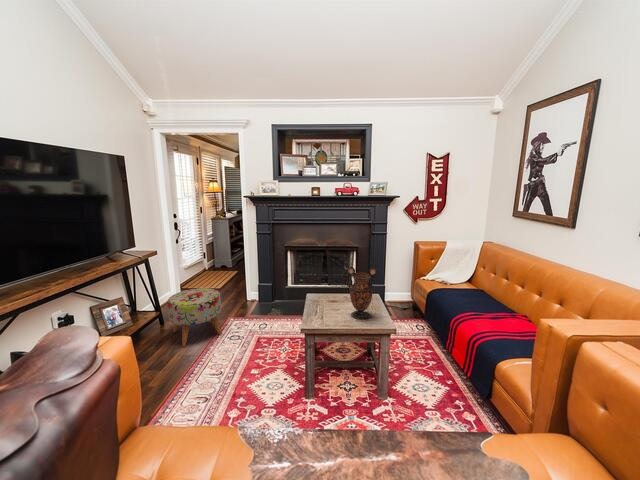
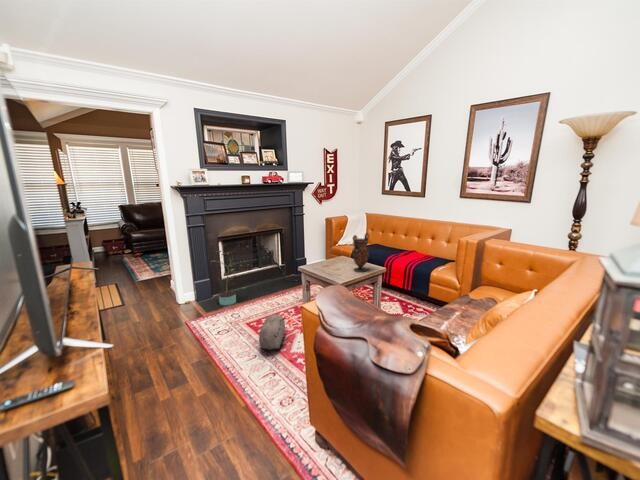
potted plant: none [262,256,293,309] -> present [210,251,244,305]
ottoman: present [167,288,222,347] -> none [139,298,210,367]
plush toy: none [228,331,280,368] -> present [259,314,285,350]

